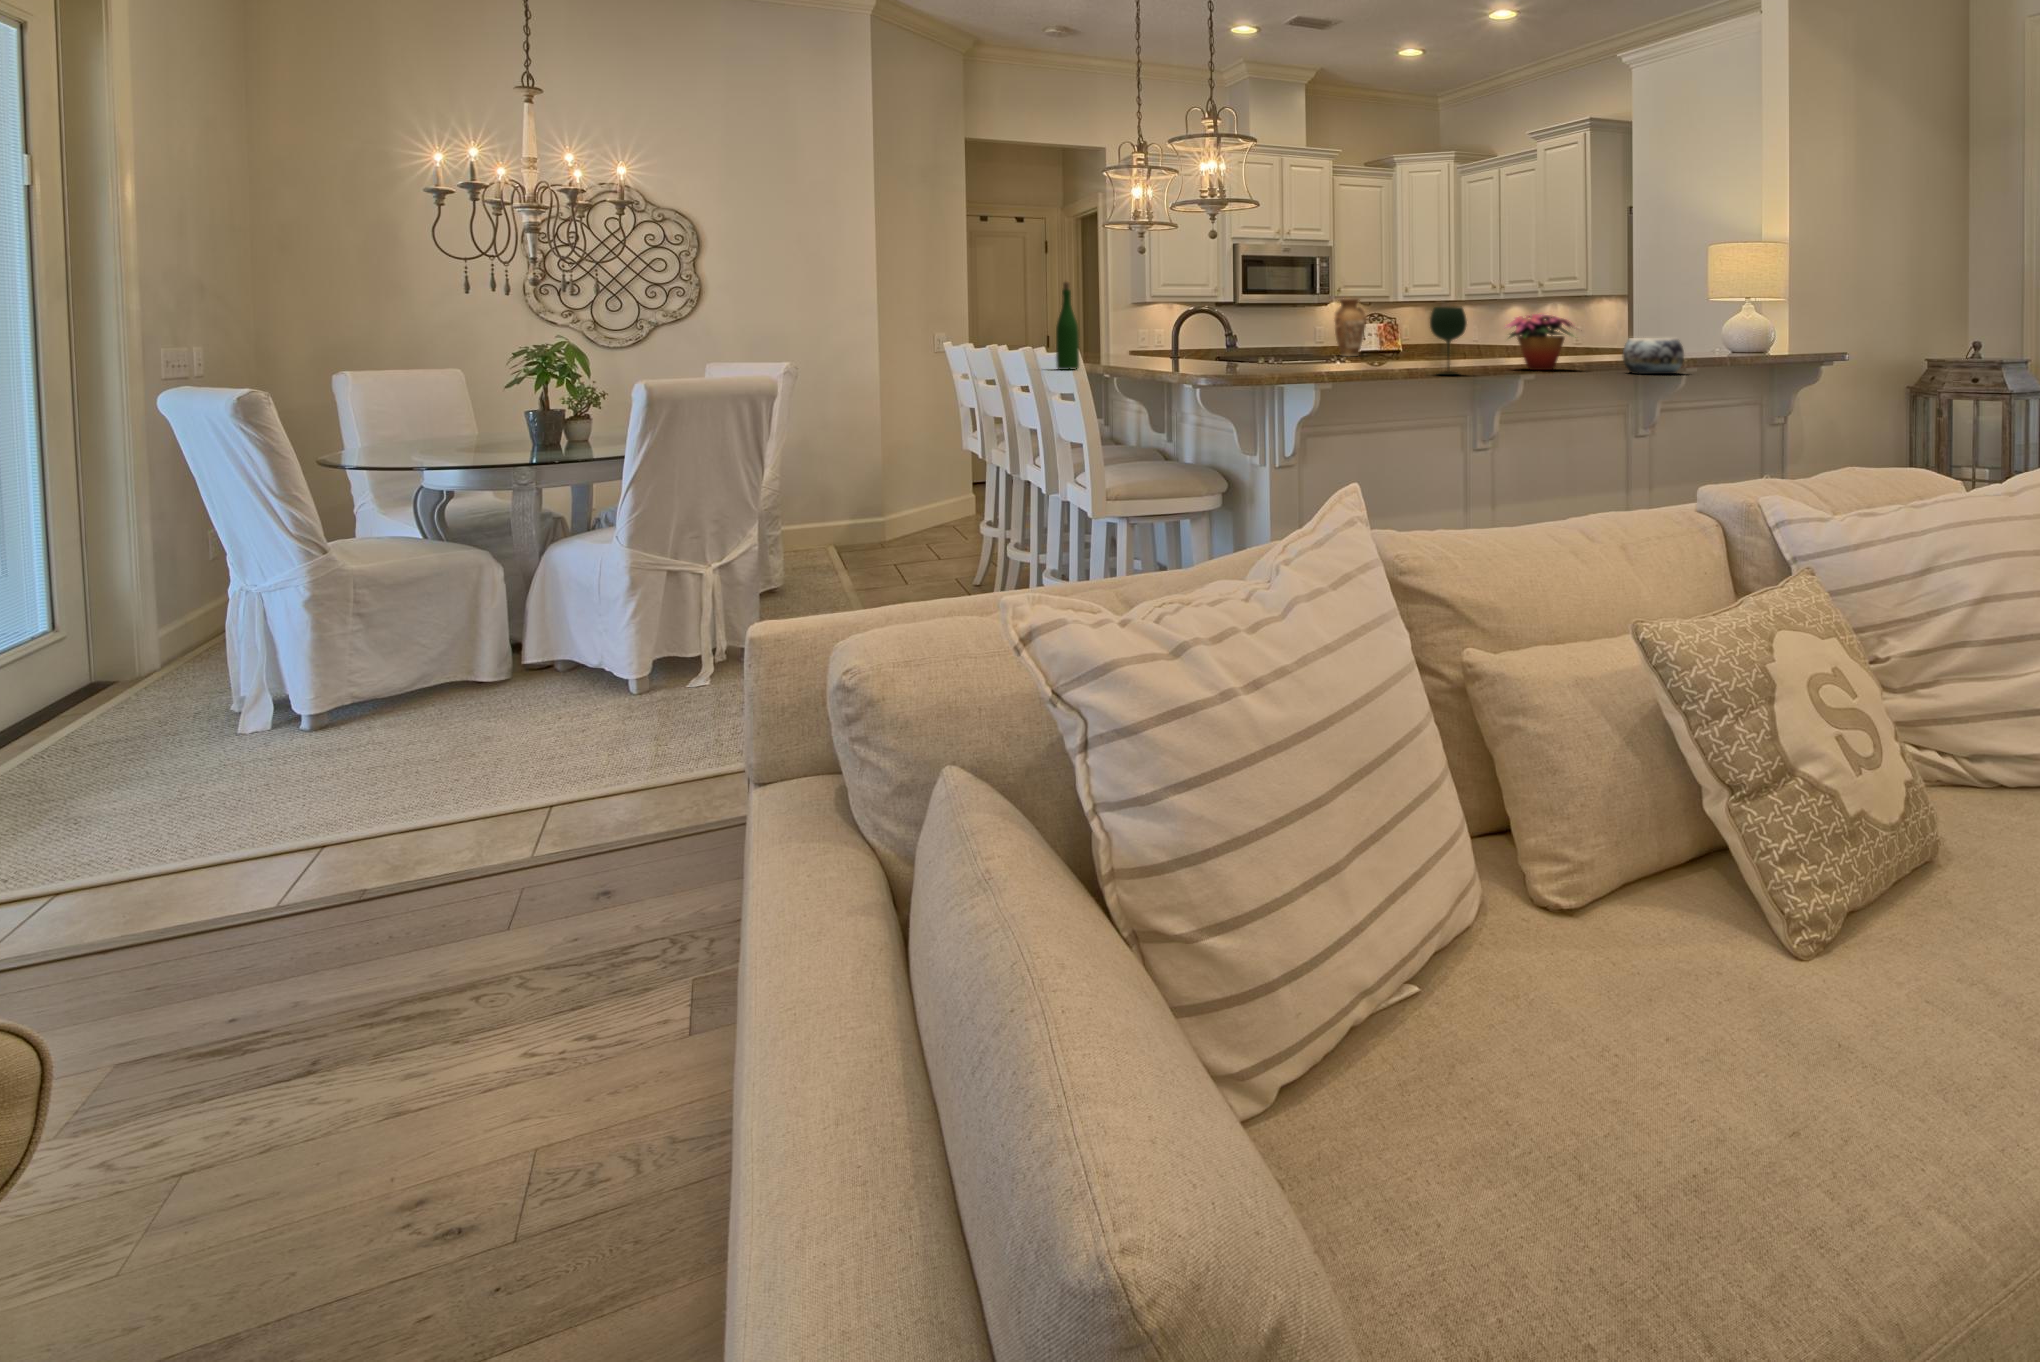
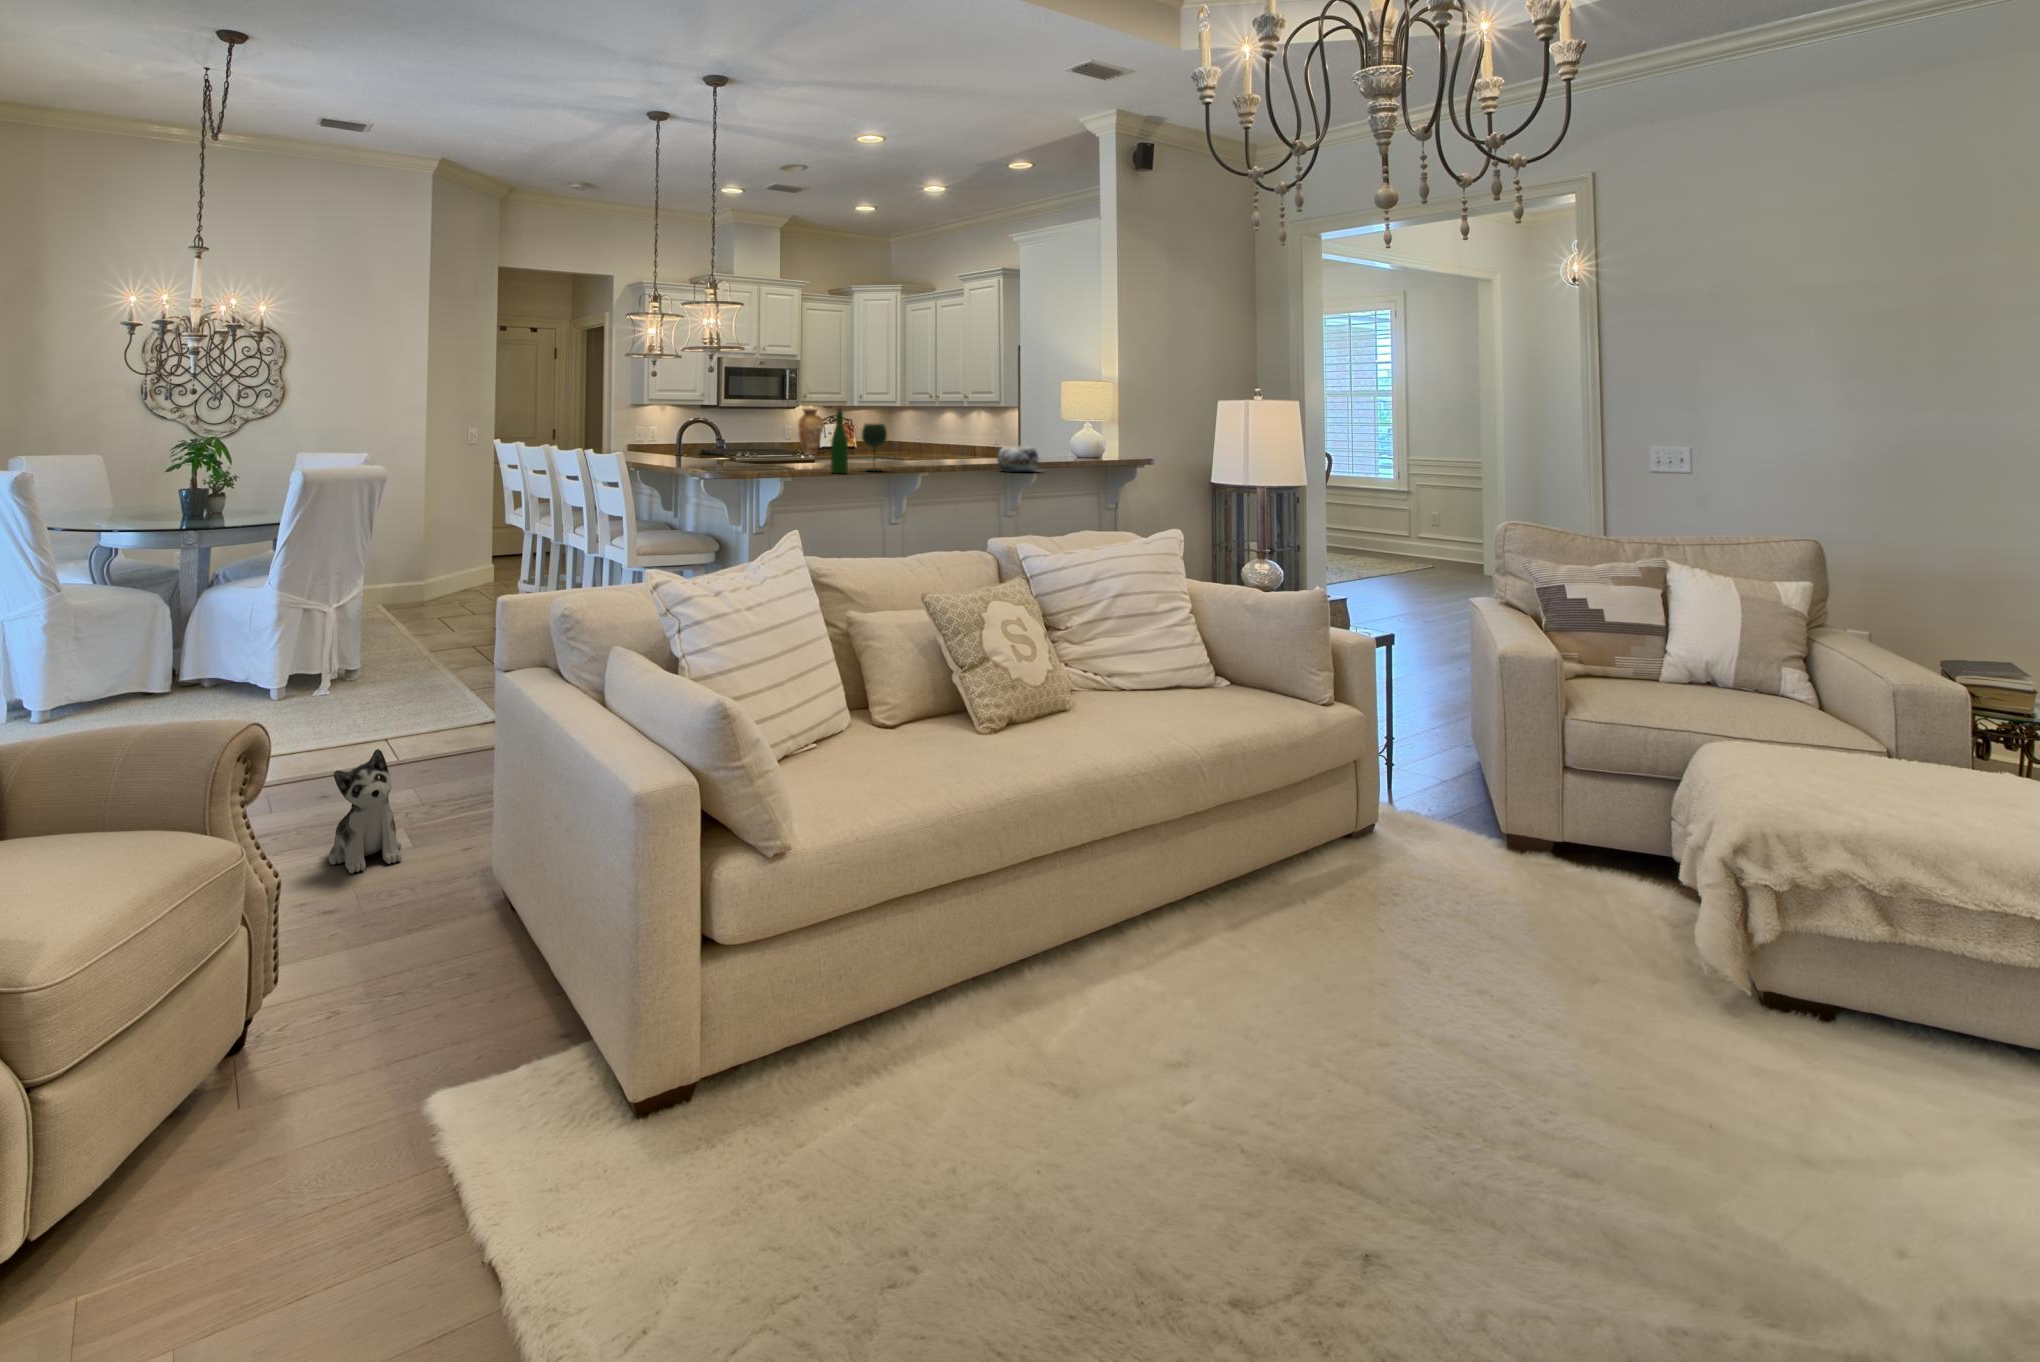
wine bottle: present [1056,282,1079,370] -> present [831,406,848,473]
flower arrangement: present [1506,314,1577,370] -> none [915,427,974,468]
plush toy: none [526,869,675,1102] -> present [329,749,402,873]

